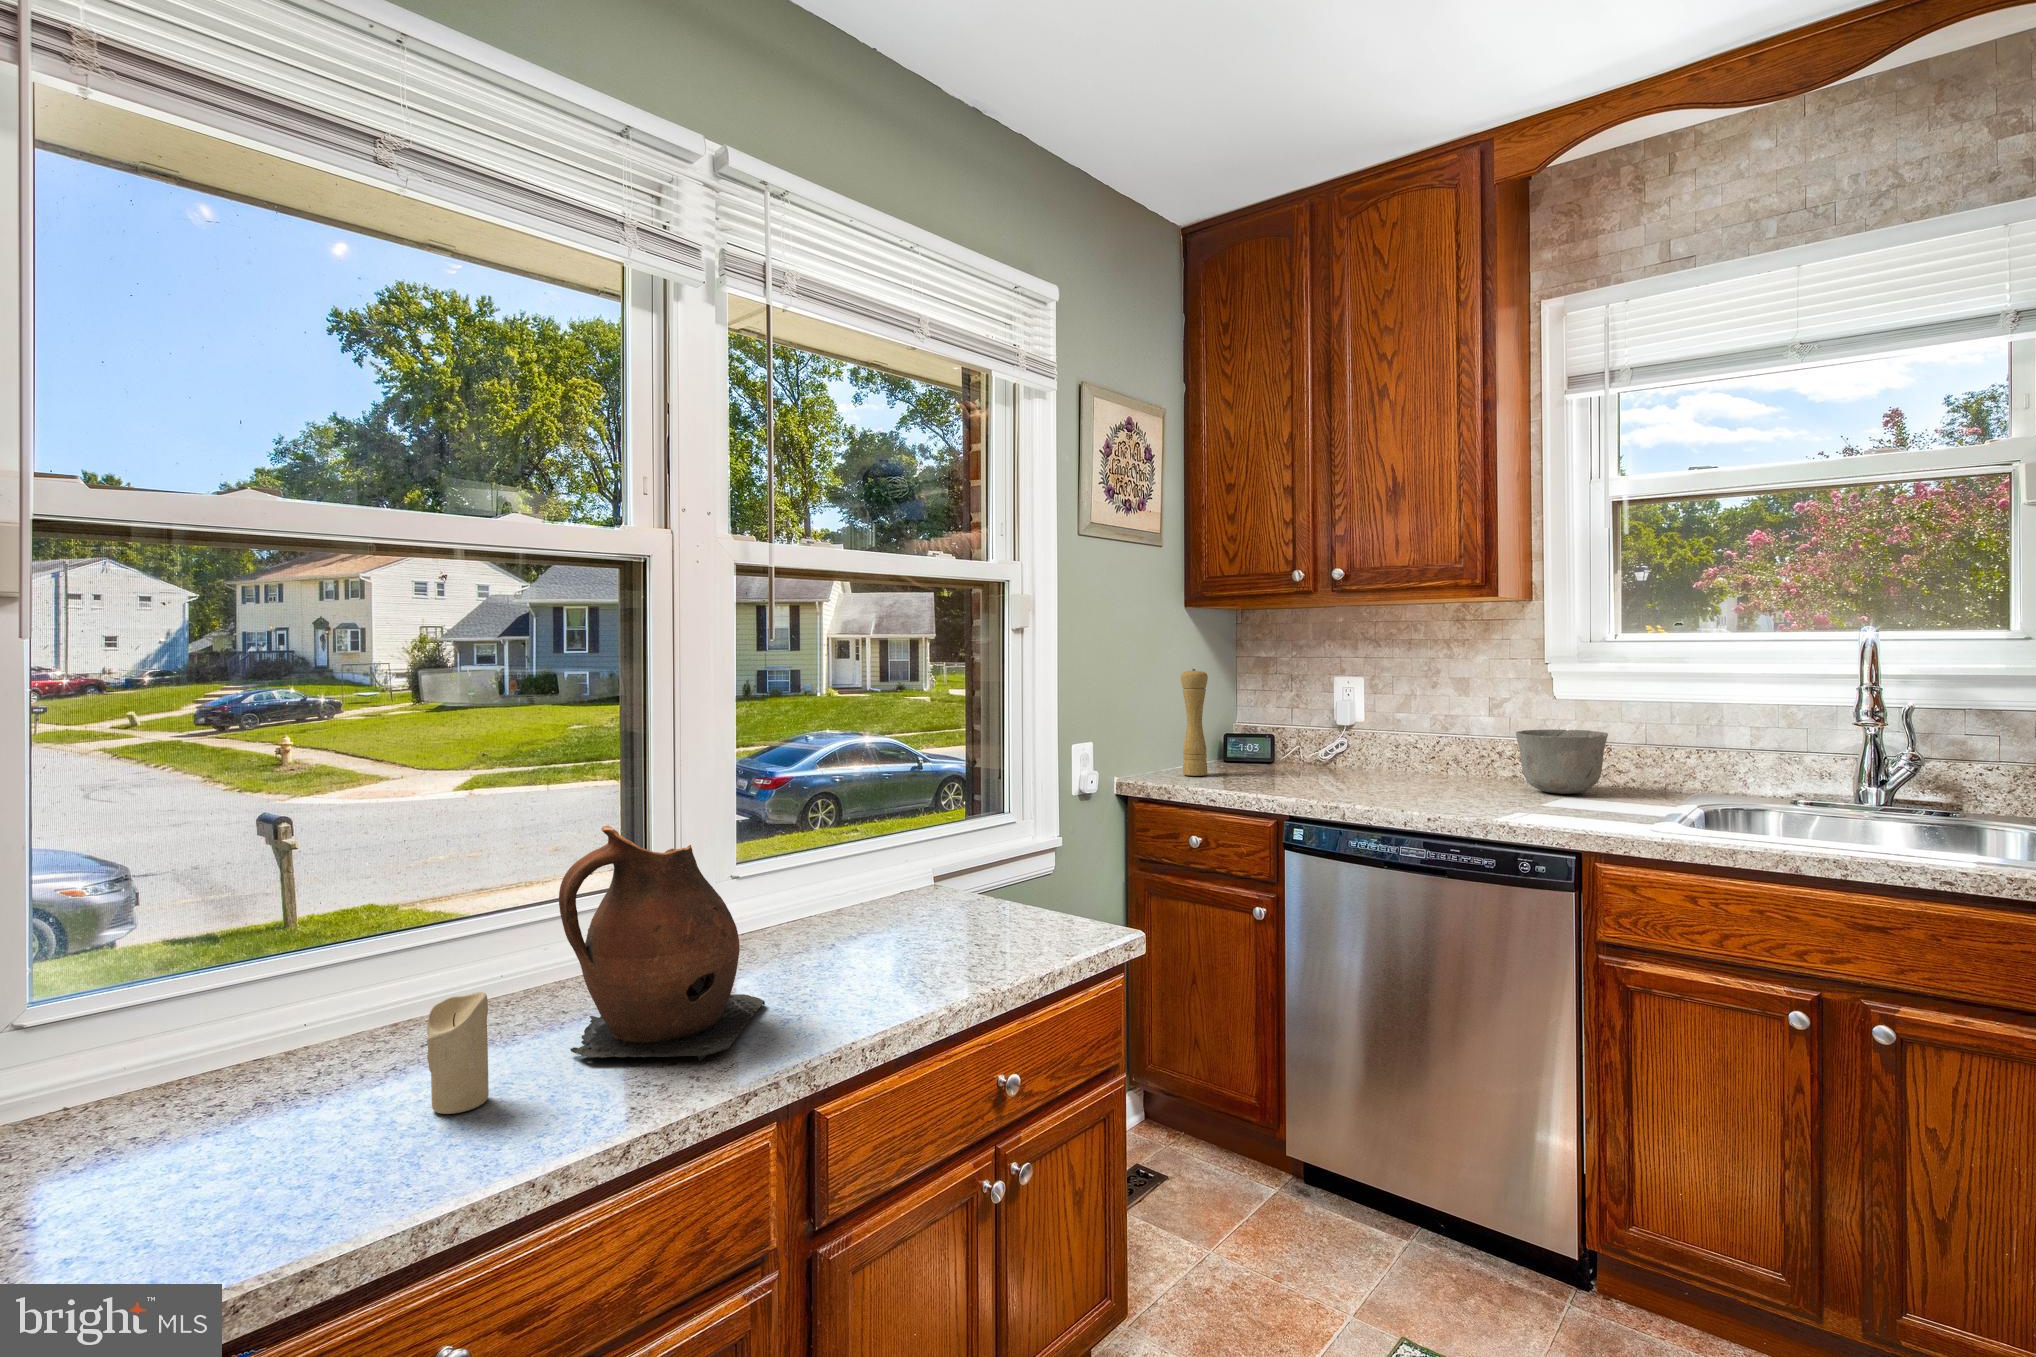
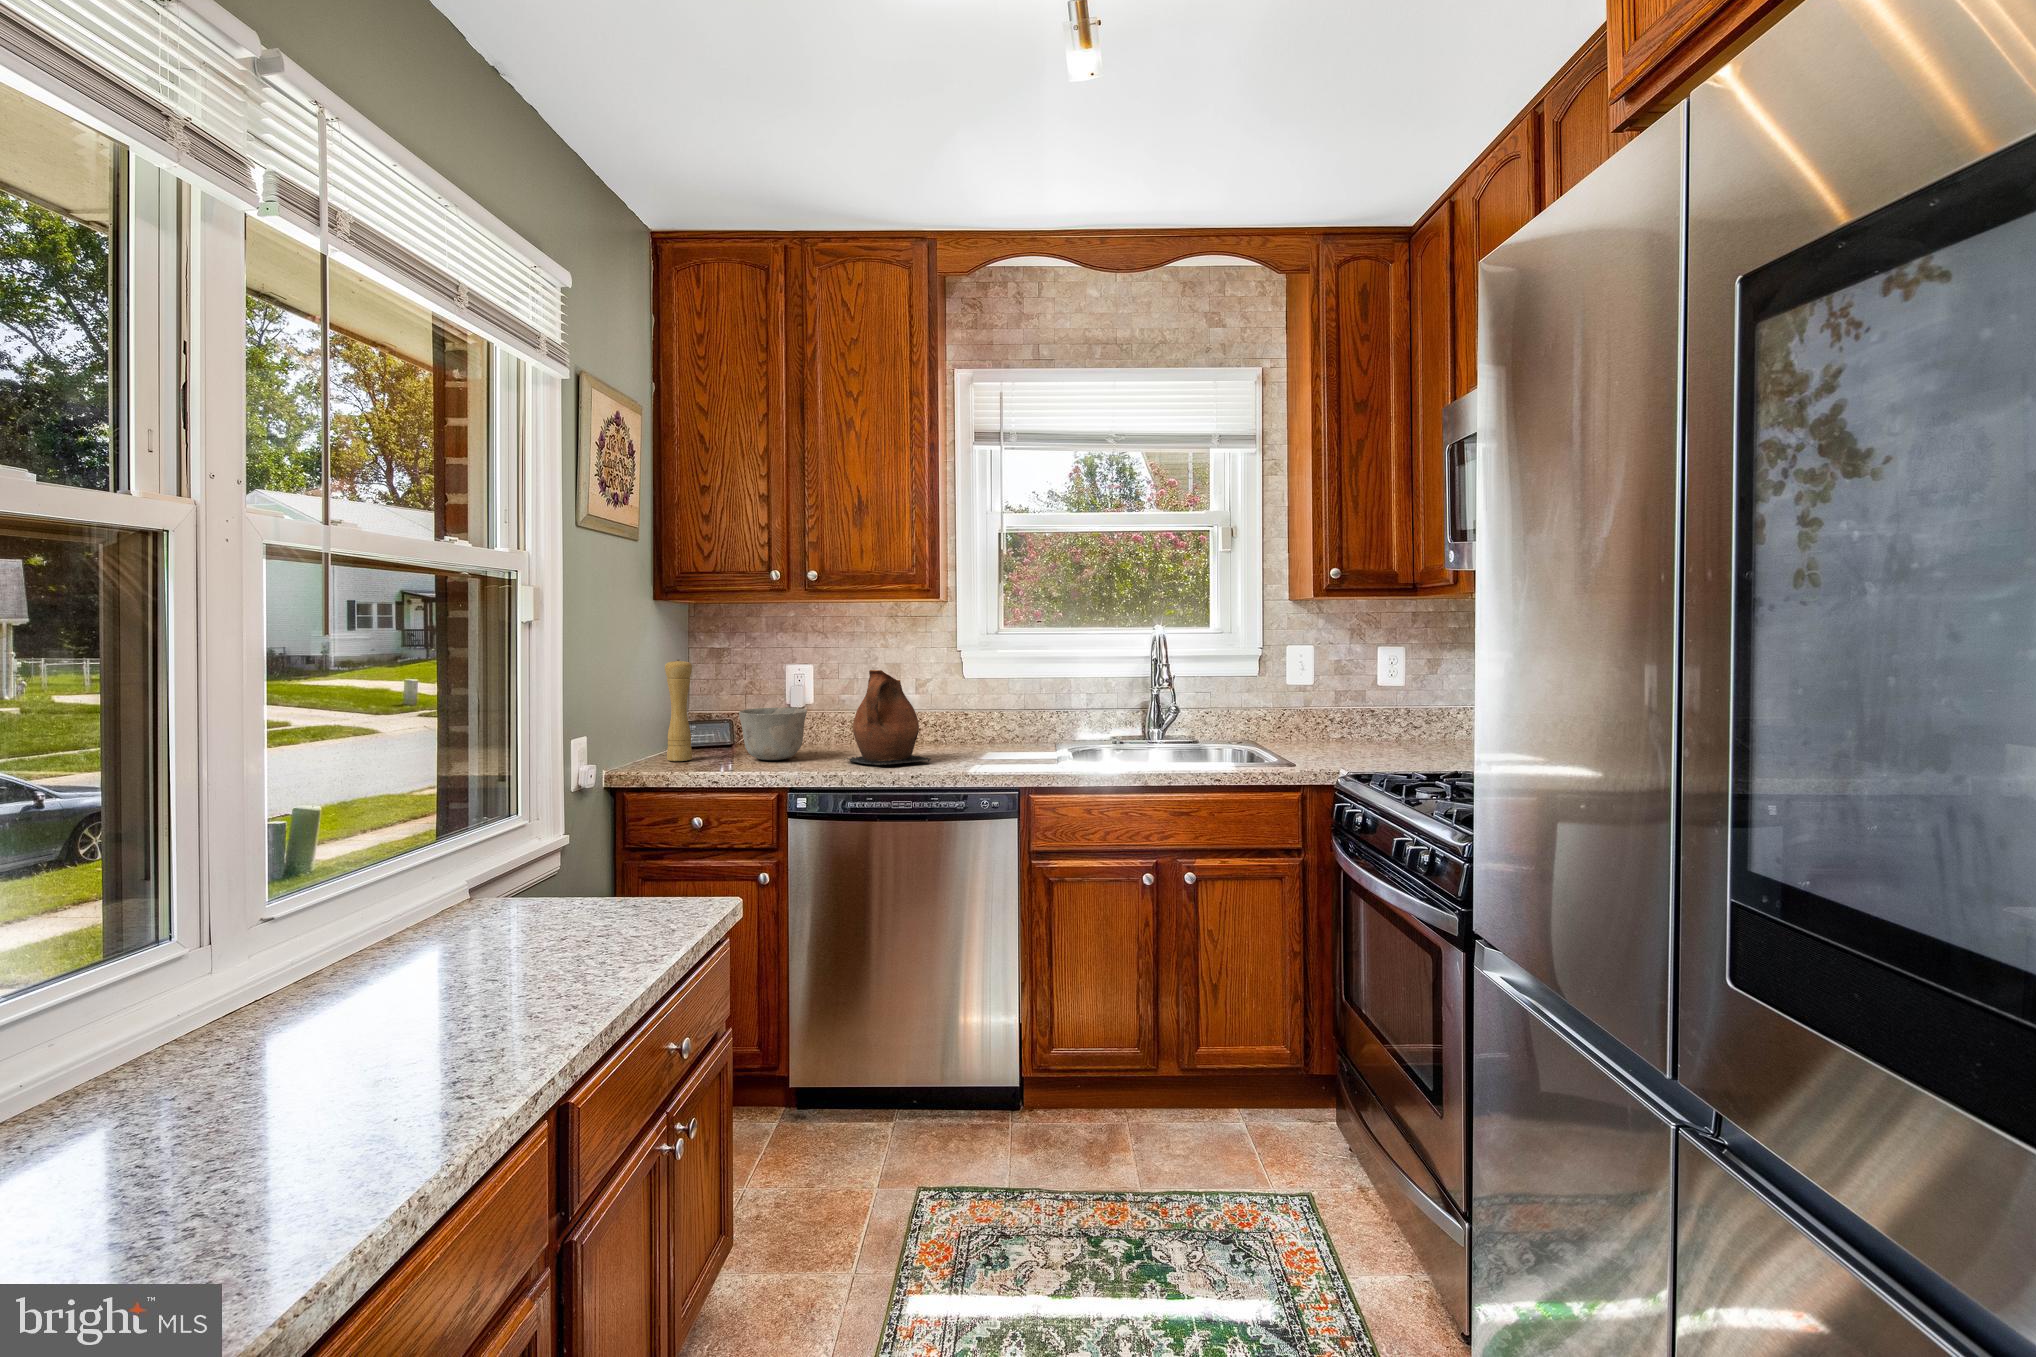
ceramic bowl: present [1516,730,1608,794] -> present [739,708,807,760]
ceramic pitcher: present [559,826,765,1061] -> present [847,670,931,765]
candle: present [427,992,489,1114] -> none [133,1074,222,1230]

